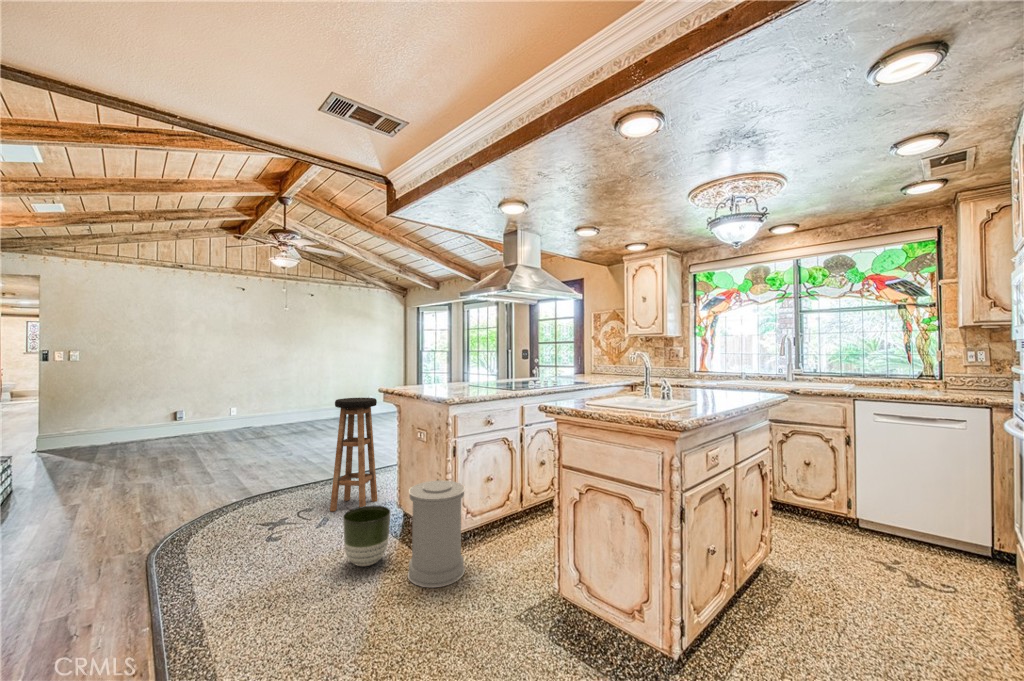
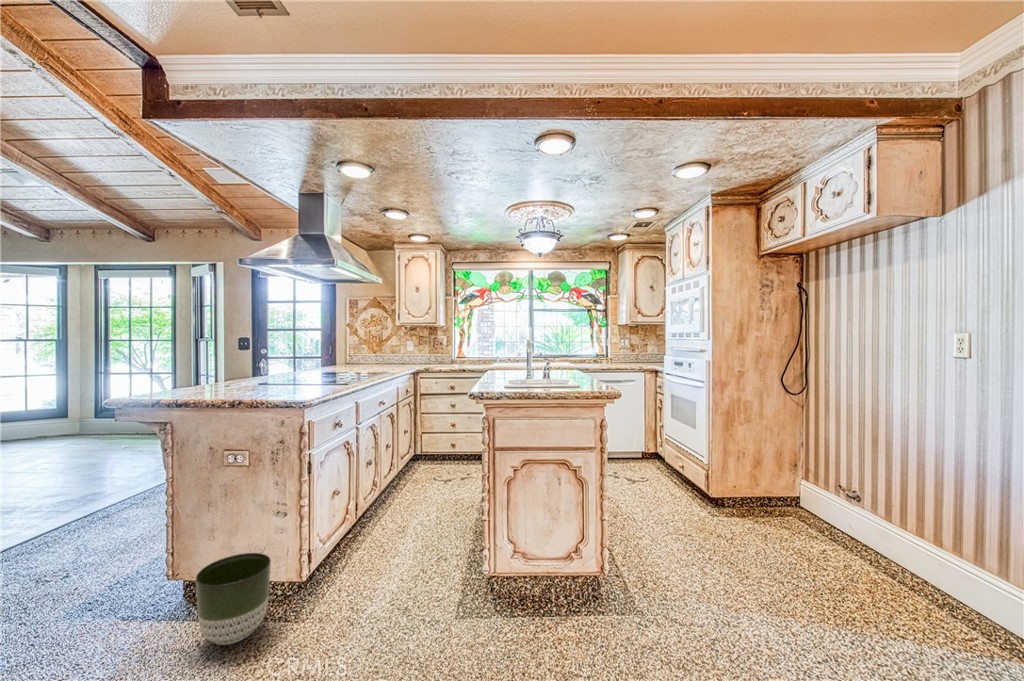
bar stool: present [330,398,378,511] -> none [33,414,125,617]
trash can: present [408,481,465,587] -> none [310,492,381,622]

